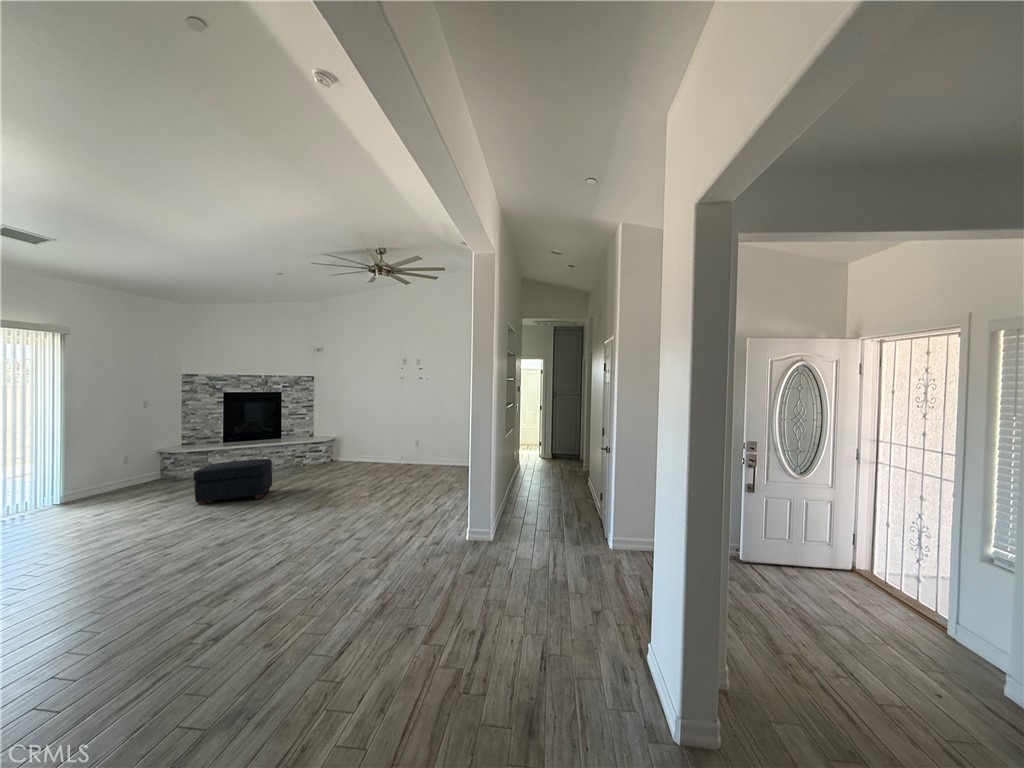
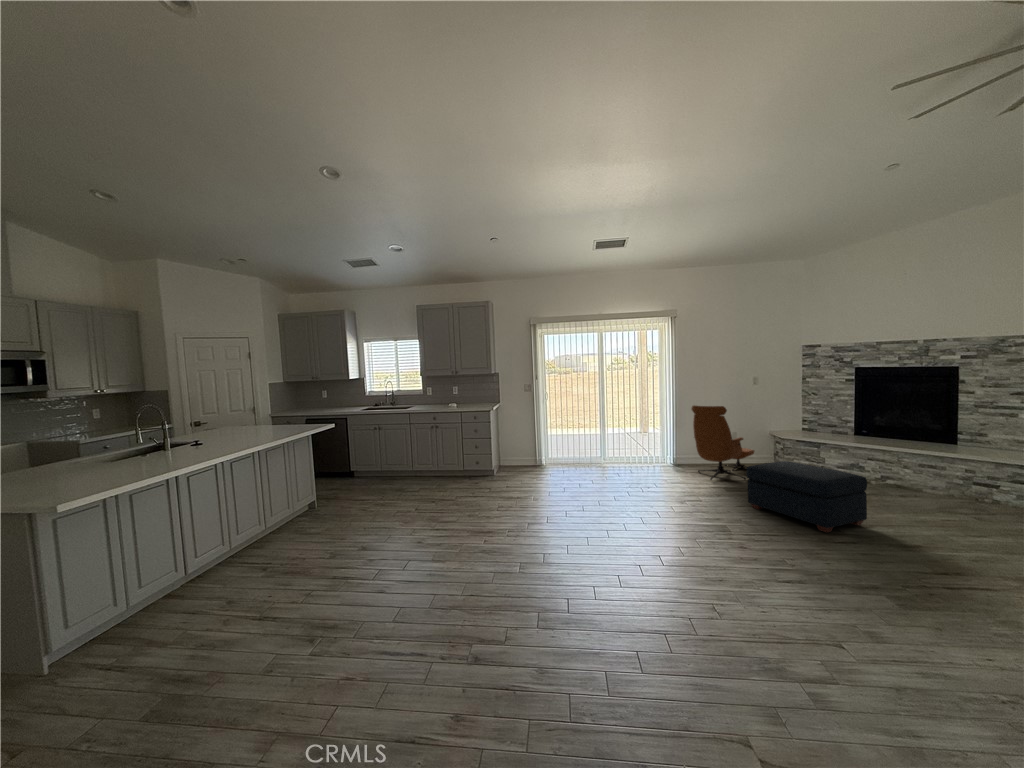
lounge chair: none [102,427,162,504] -> present [692,405,754,480]

